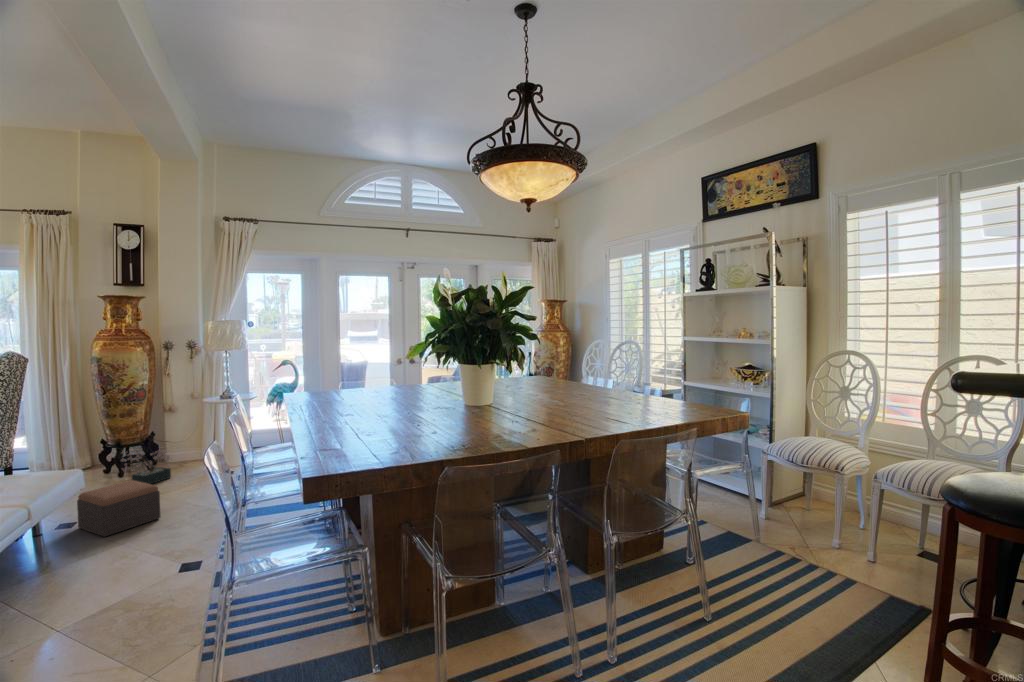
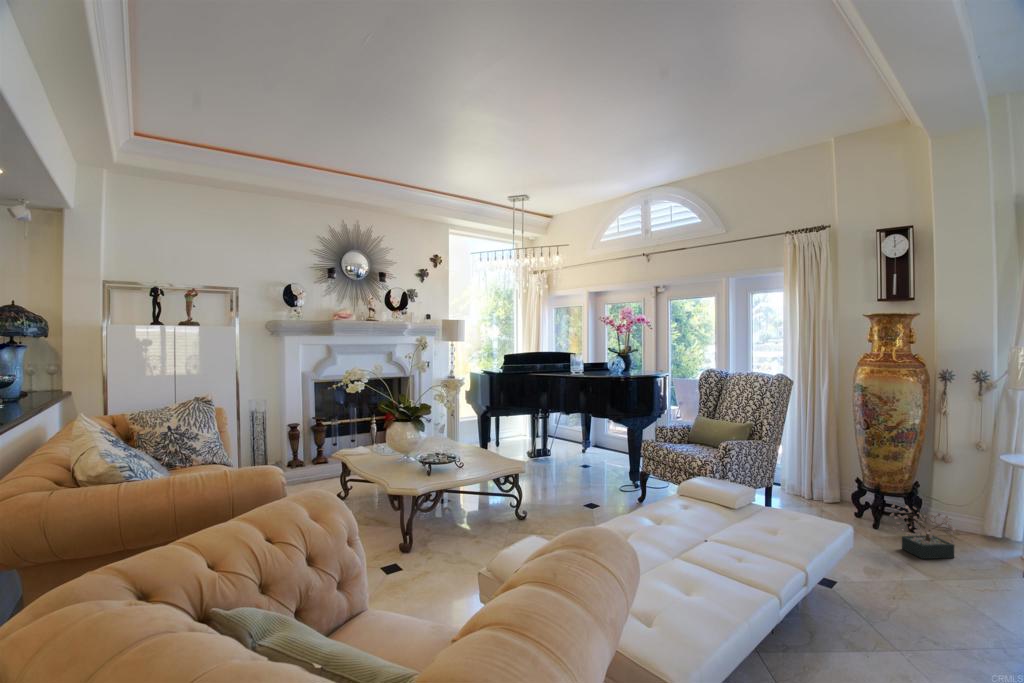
footstool: present [77,480,160,537] -> none [871,560,990,642]

